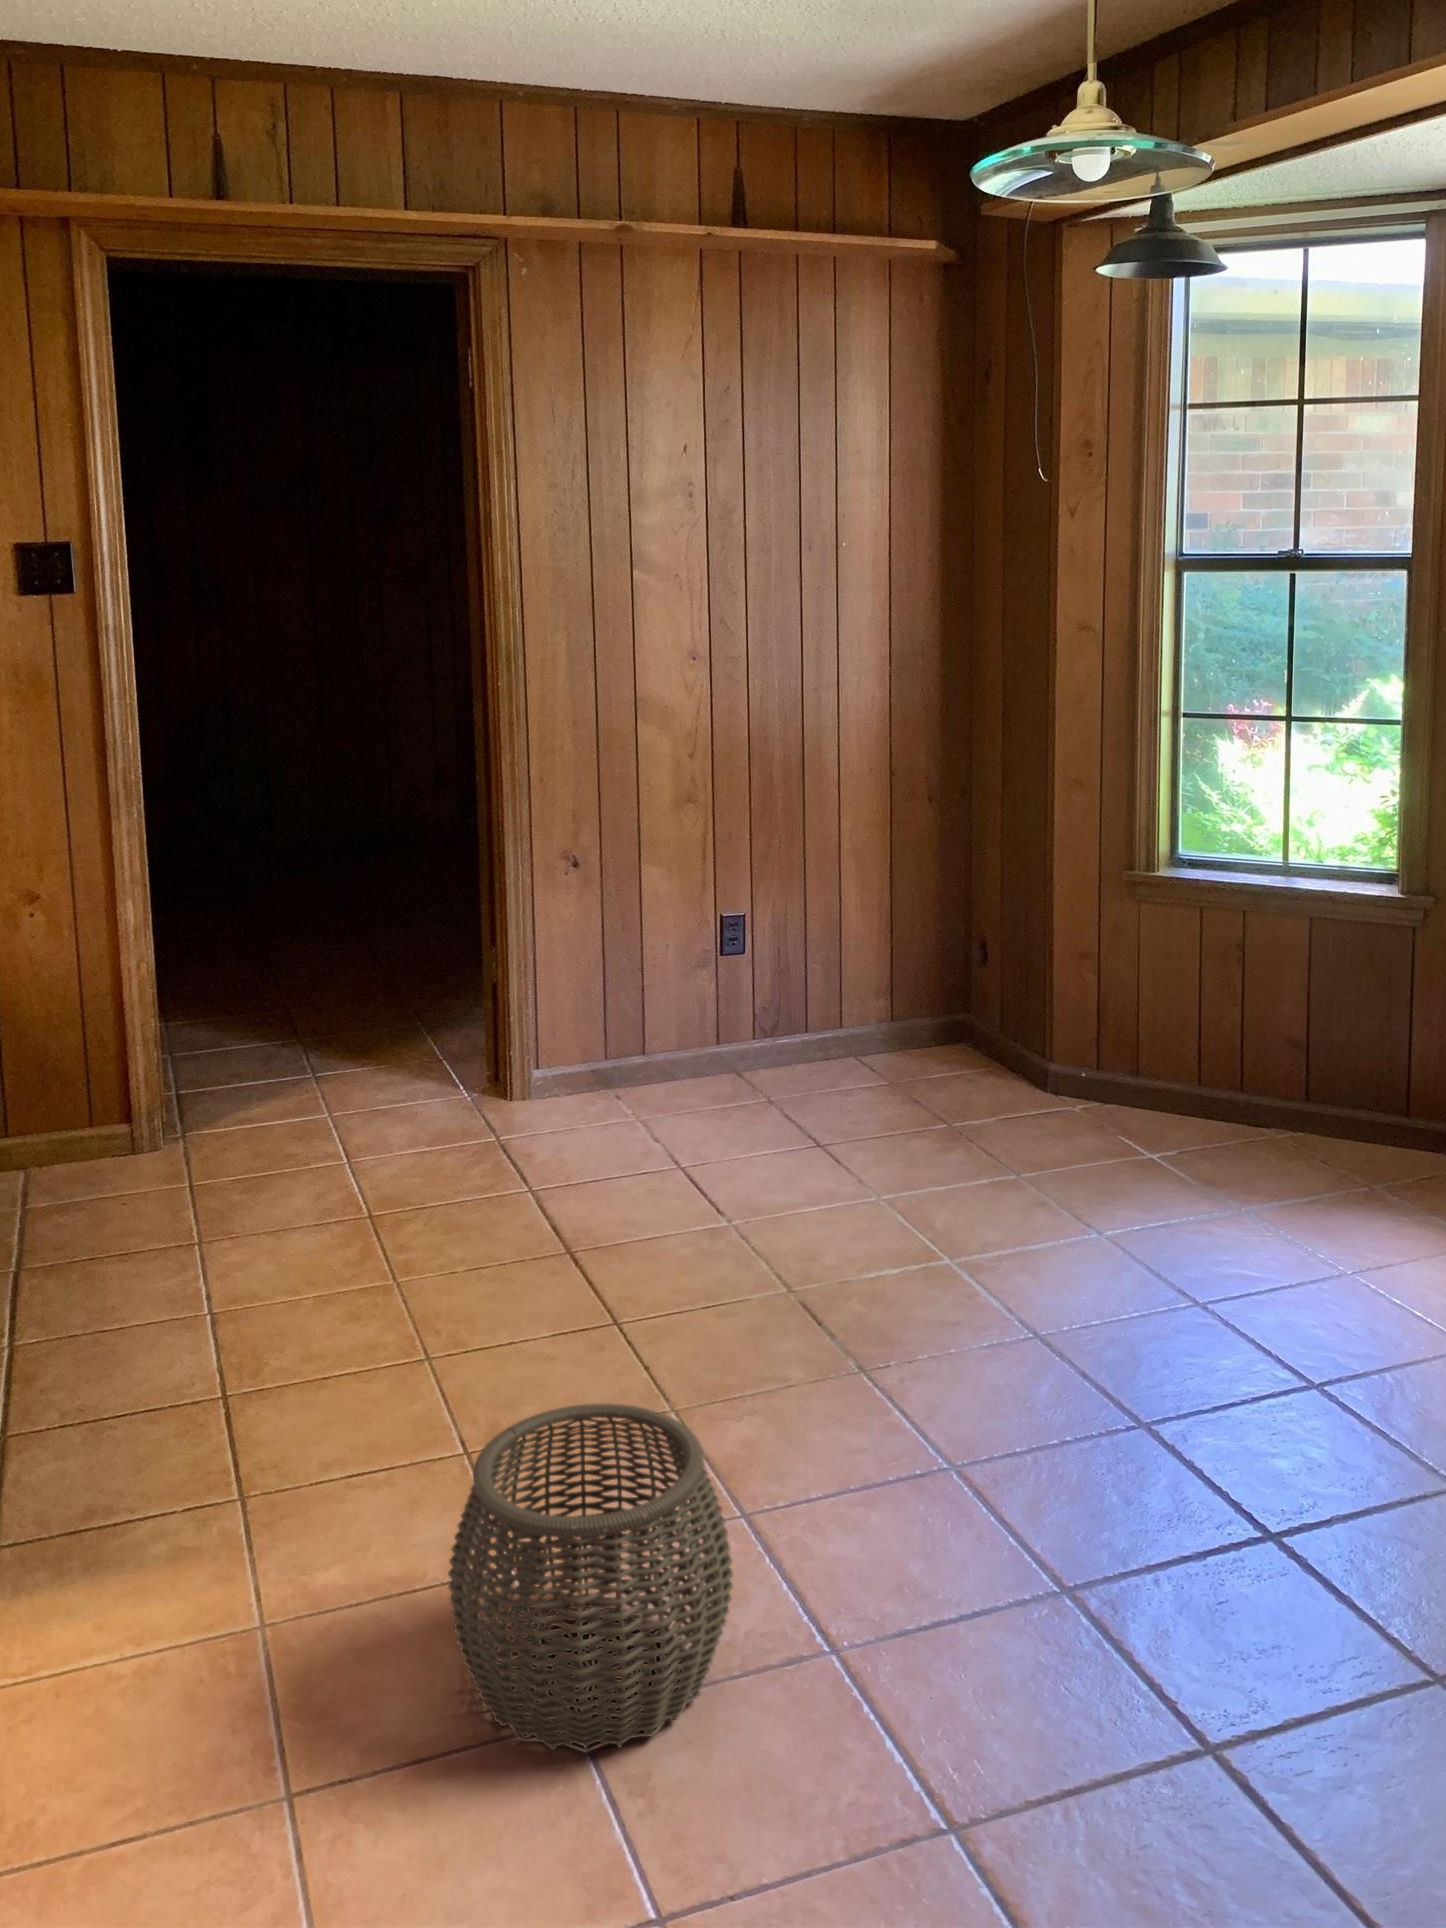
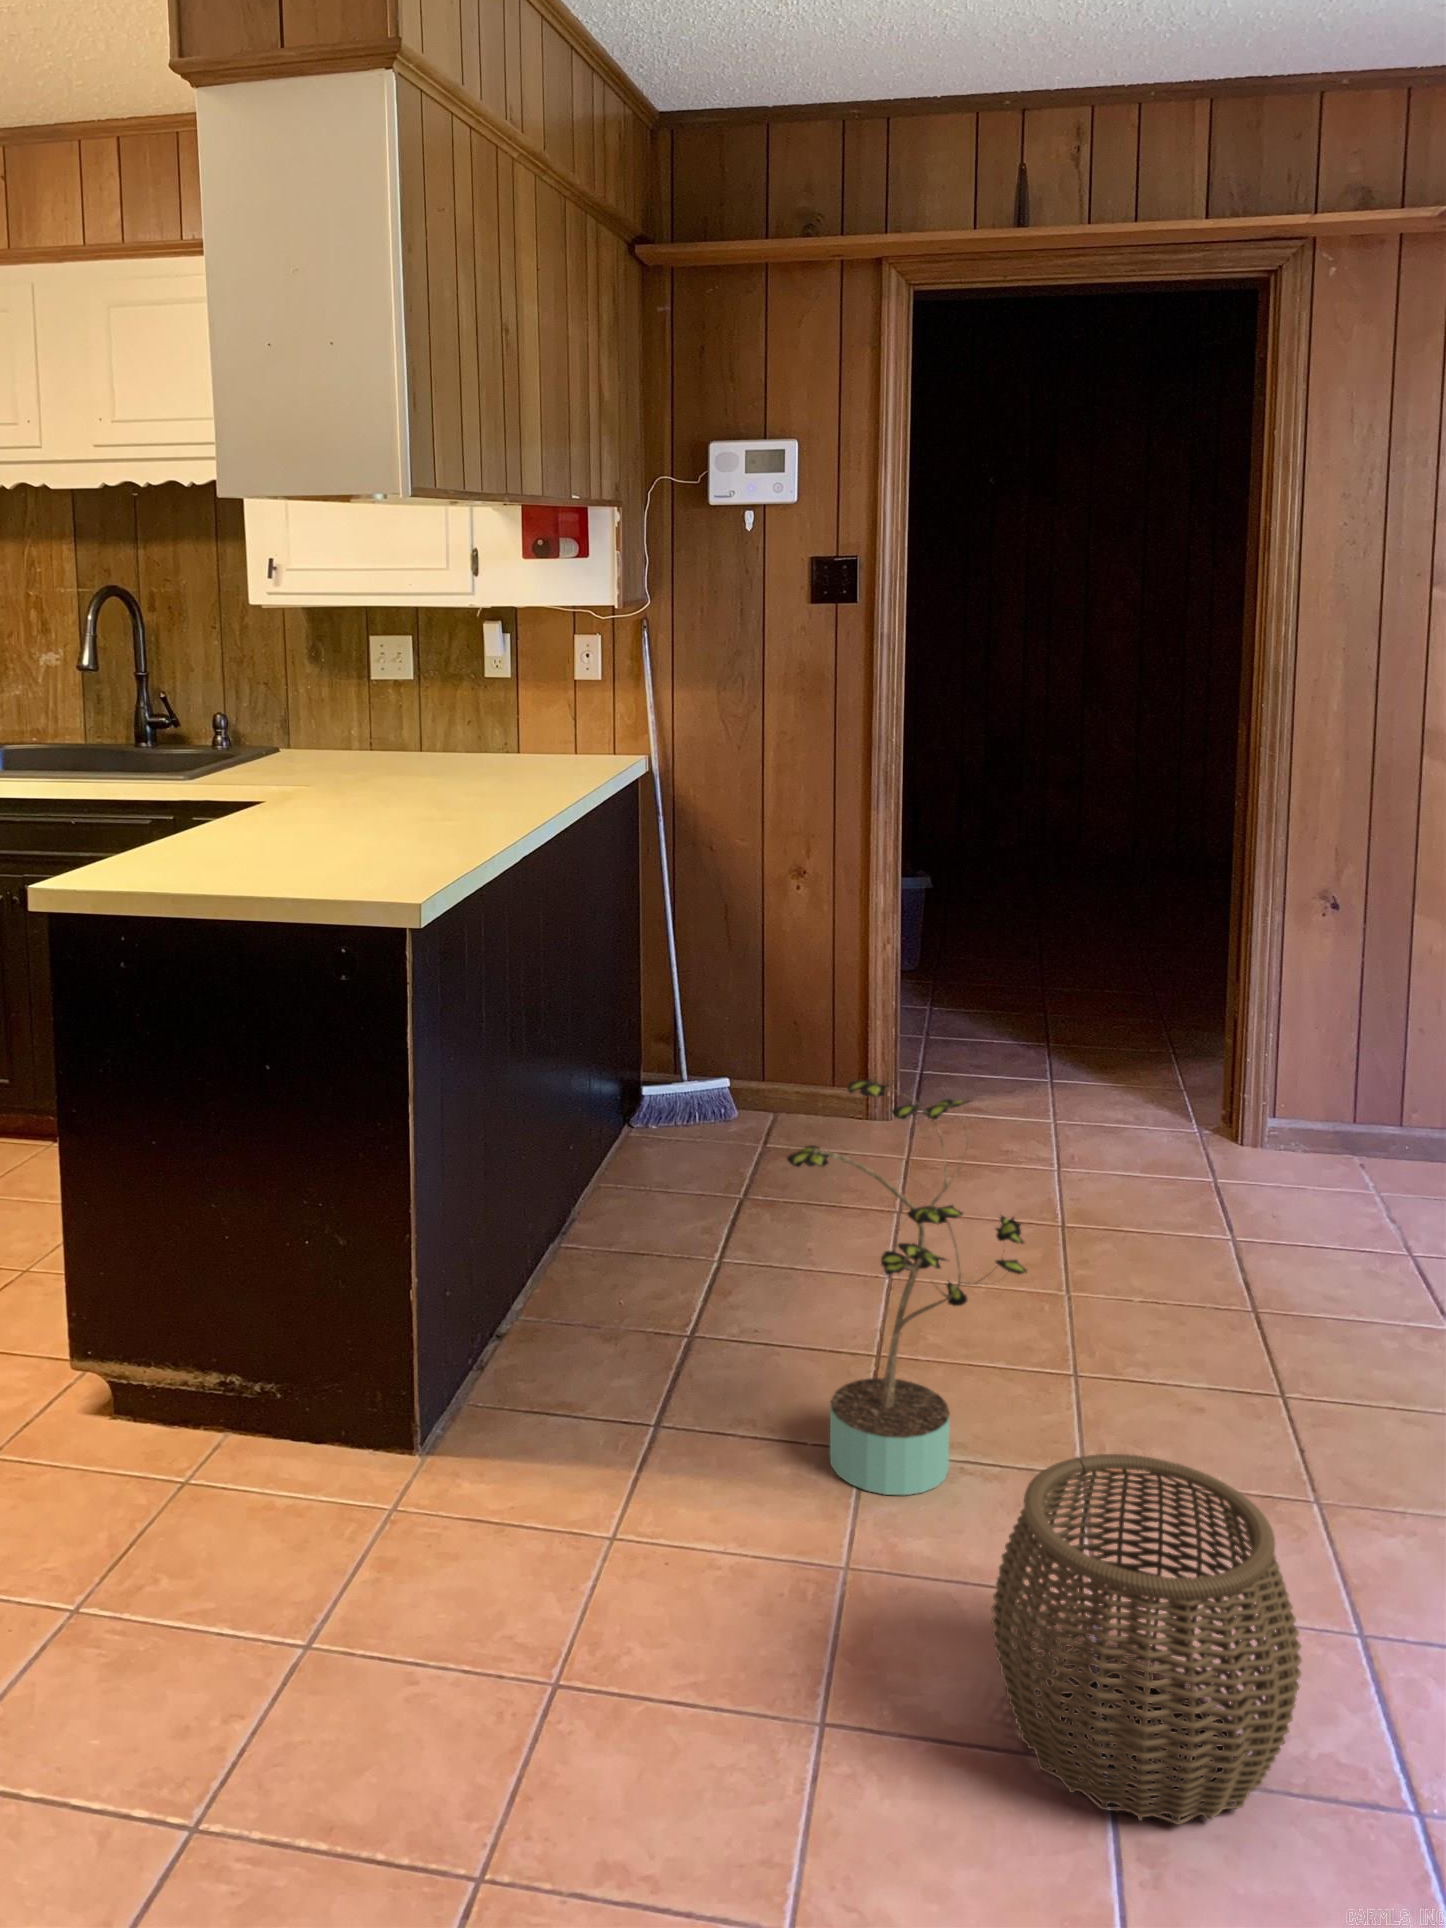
potted plant: none [141,1104,408,1539] -> present [787,1080,1027,1495]

